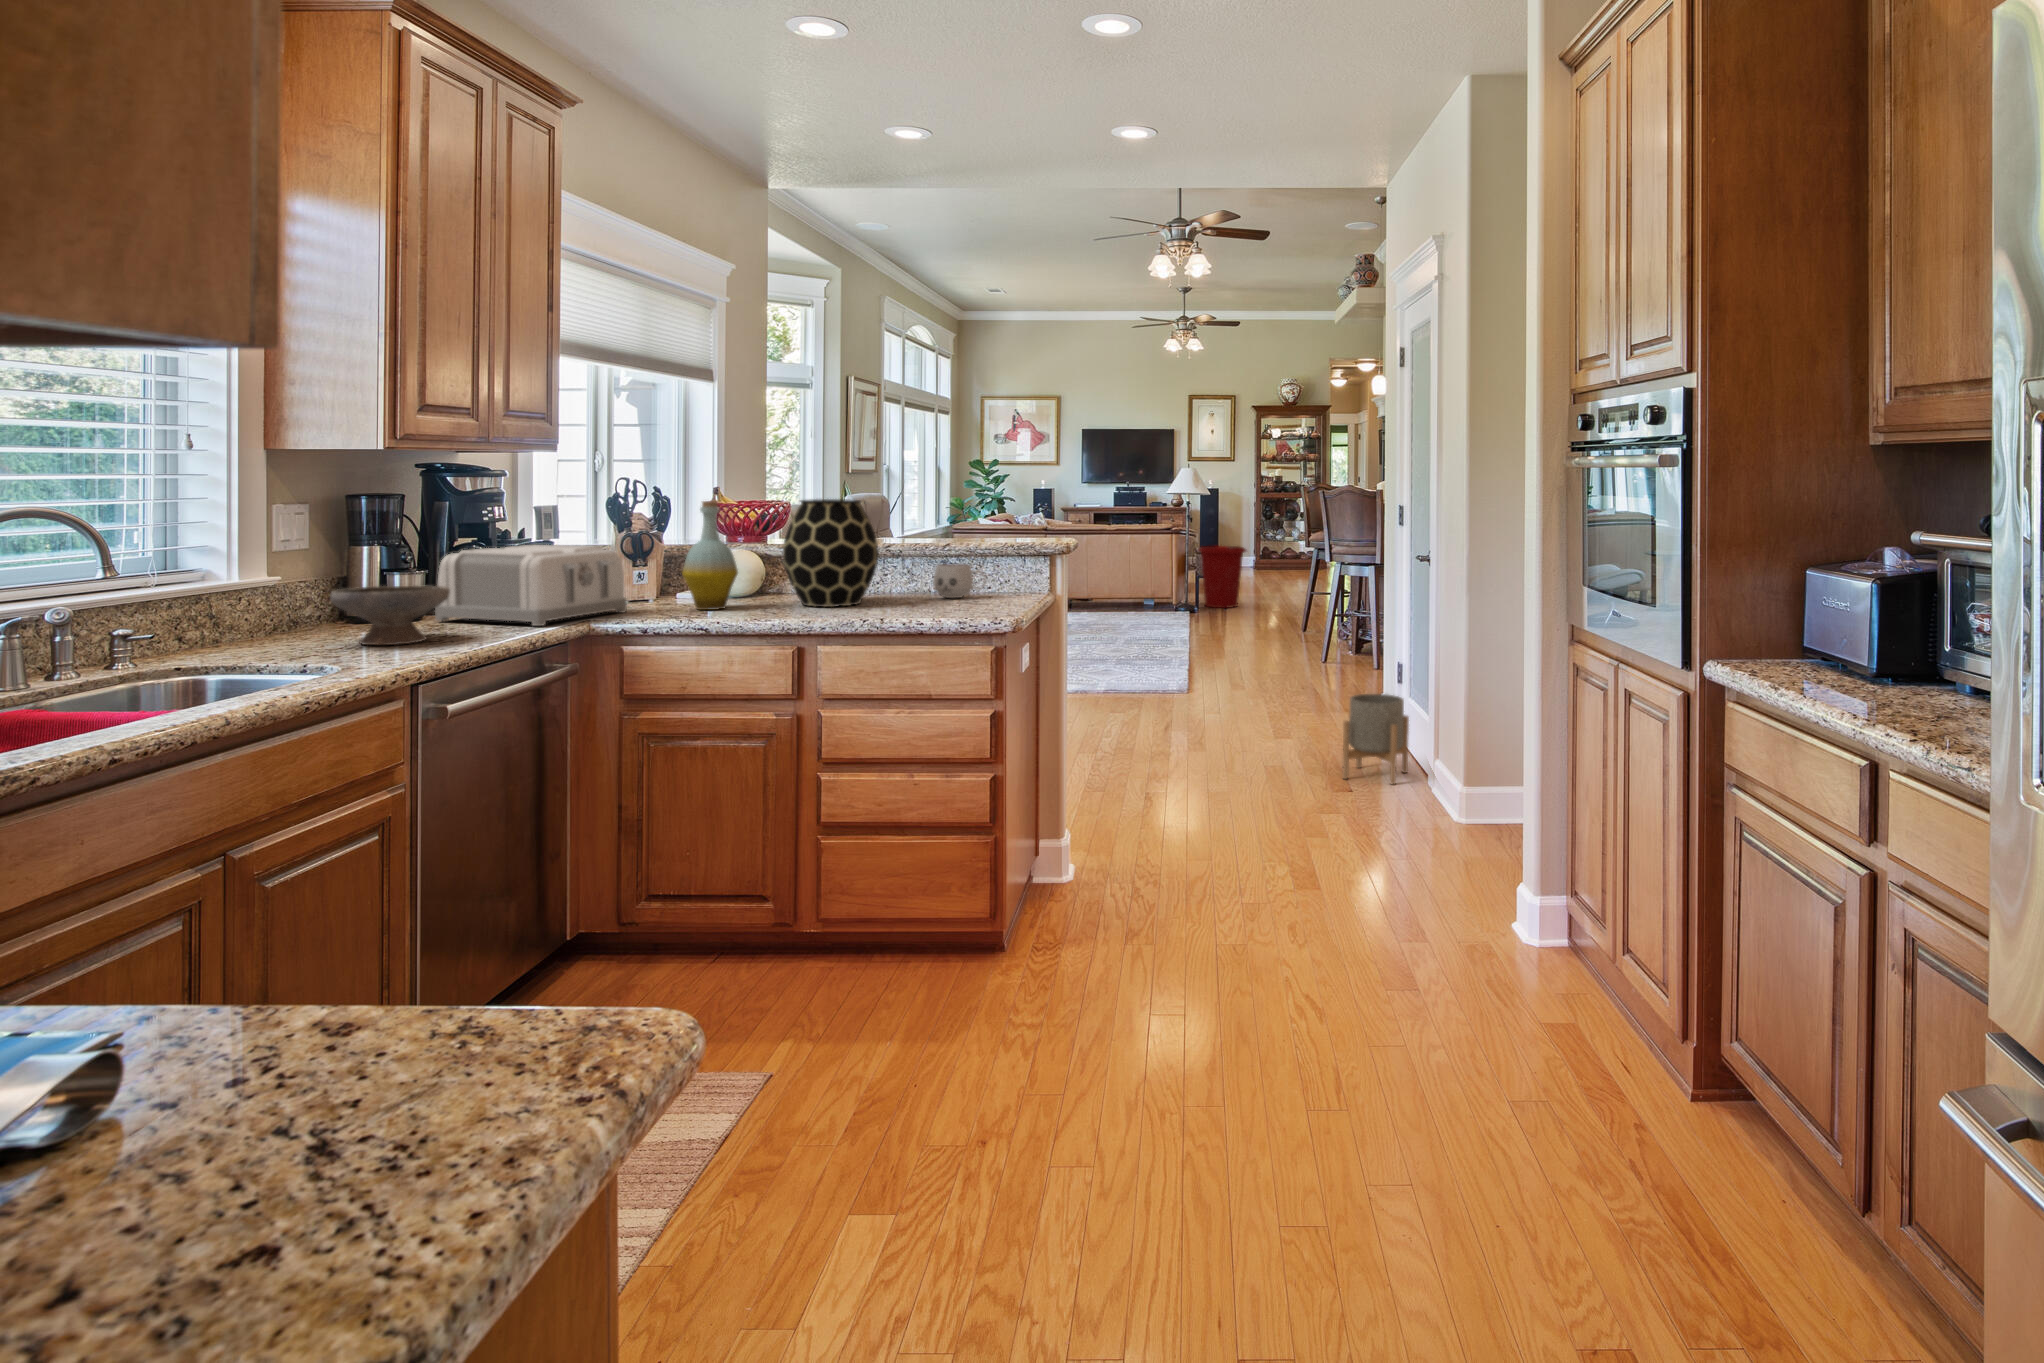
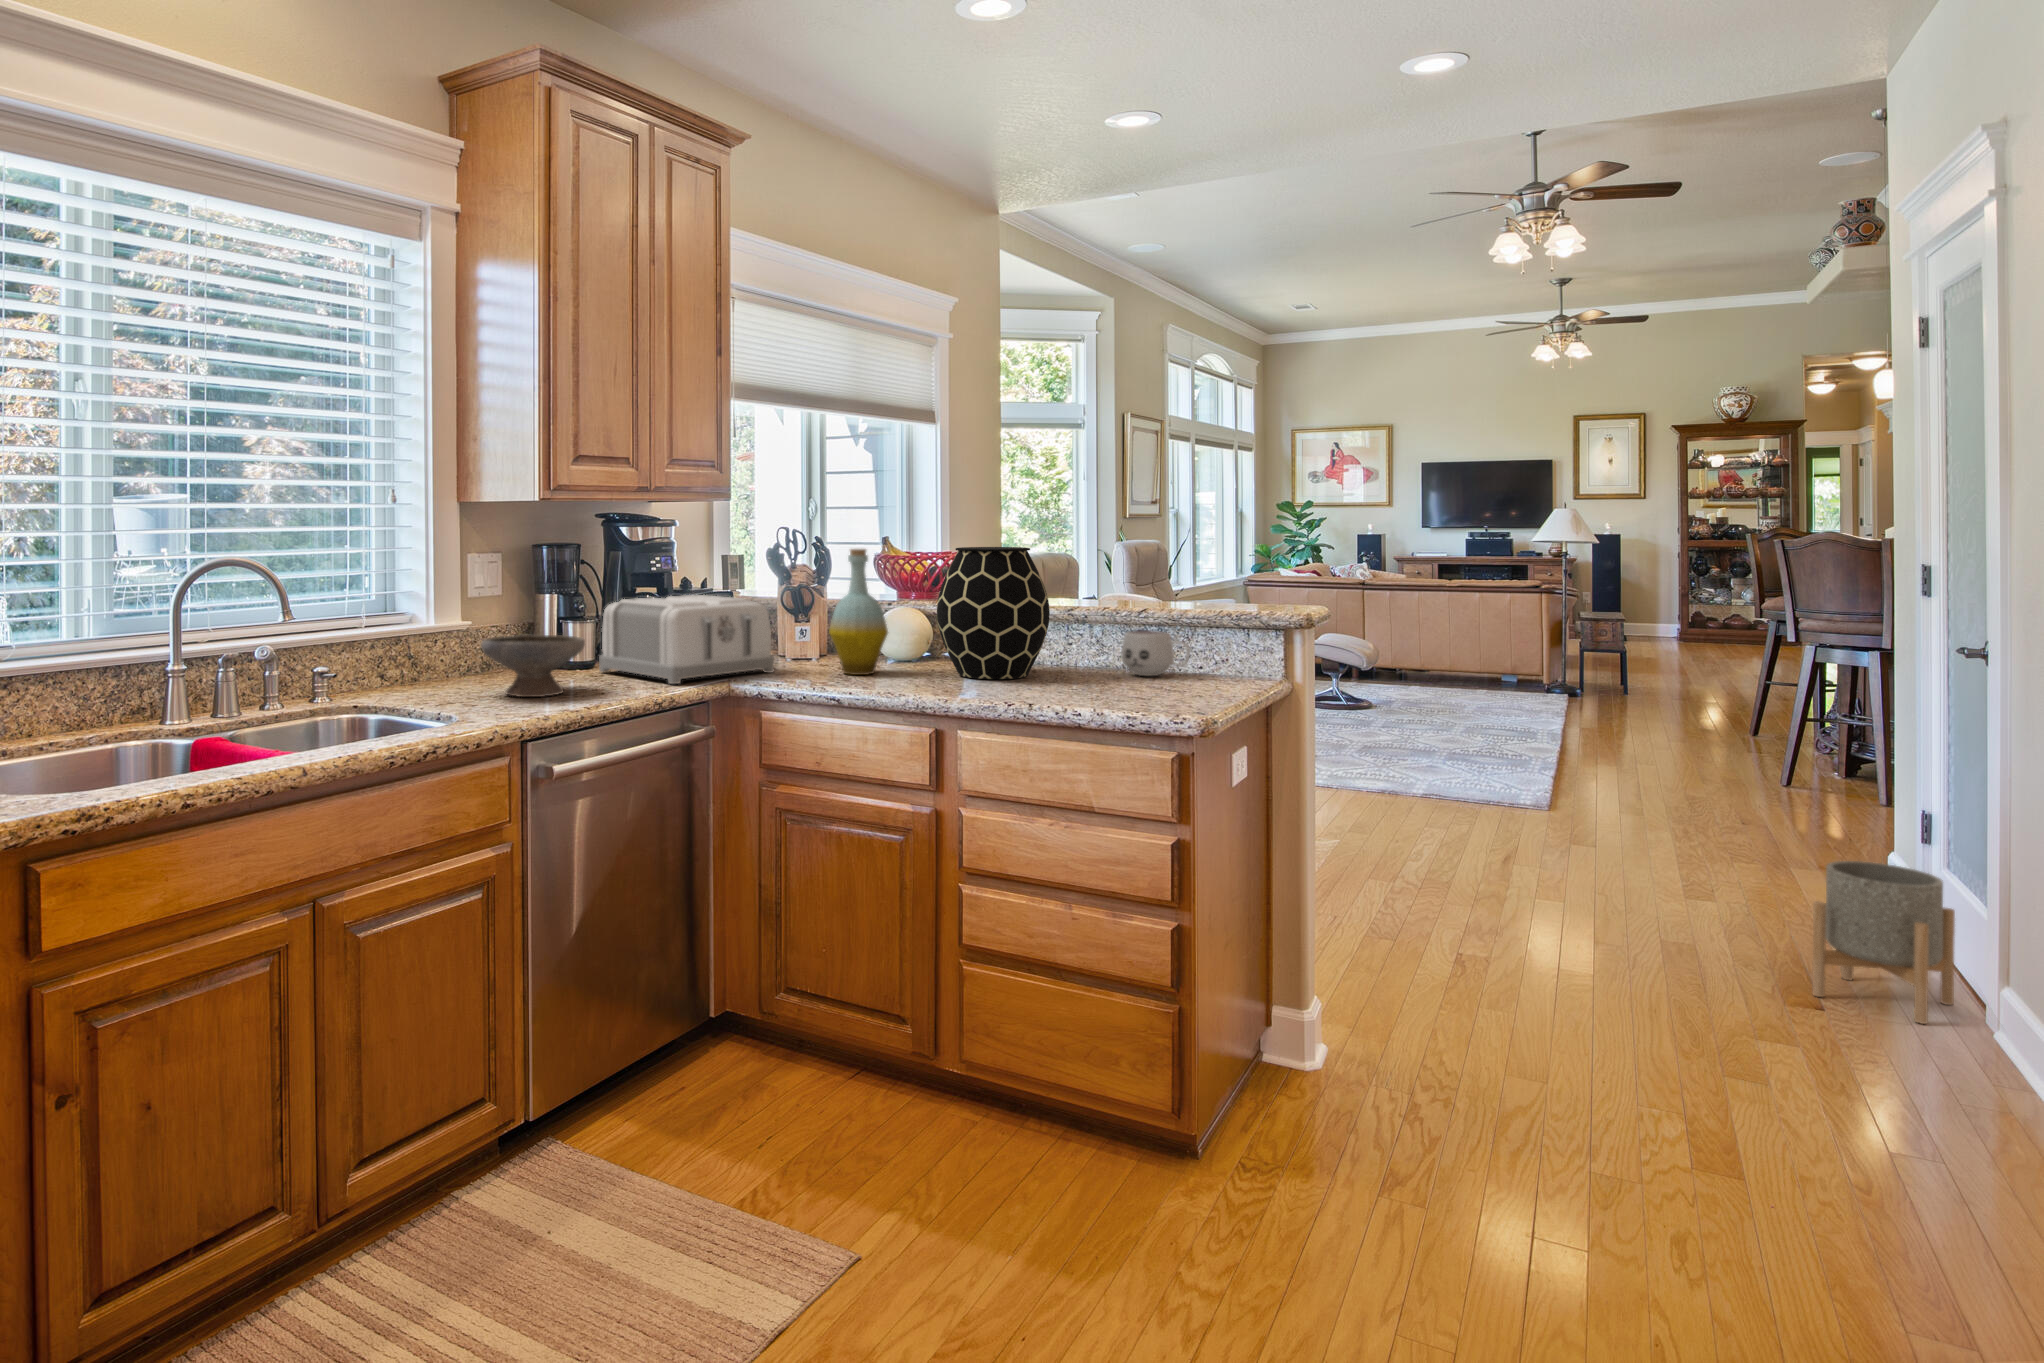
waste bin: present [1198,546,1246,608] -> none [1576,609,1657,693]

